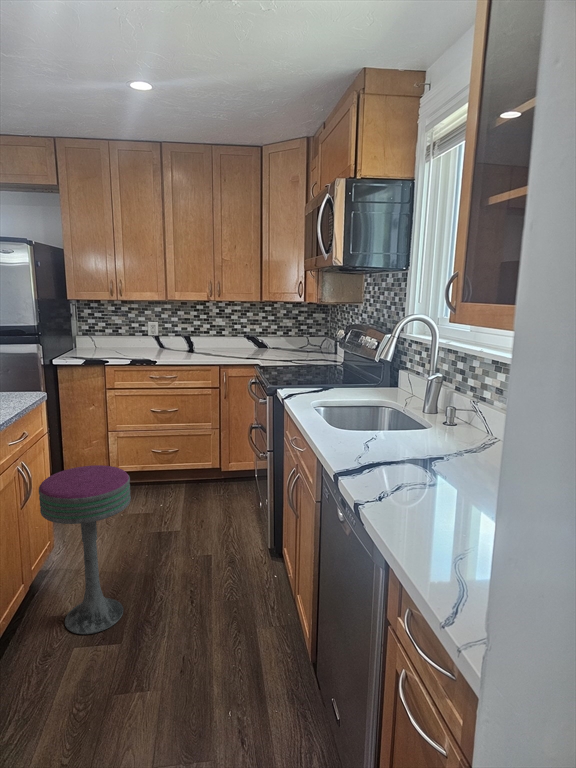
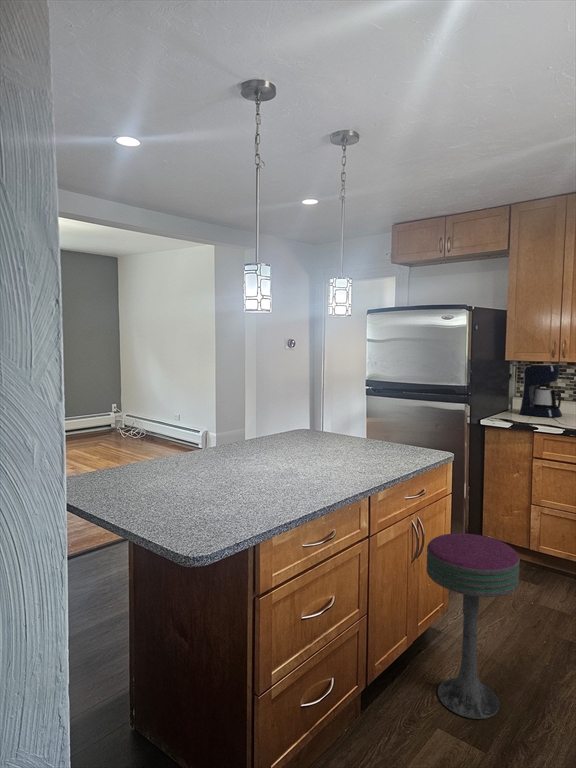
coffee maker: none [84,303,122,352] -> present [519,364,562,417]

